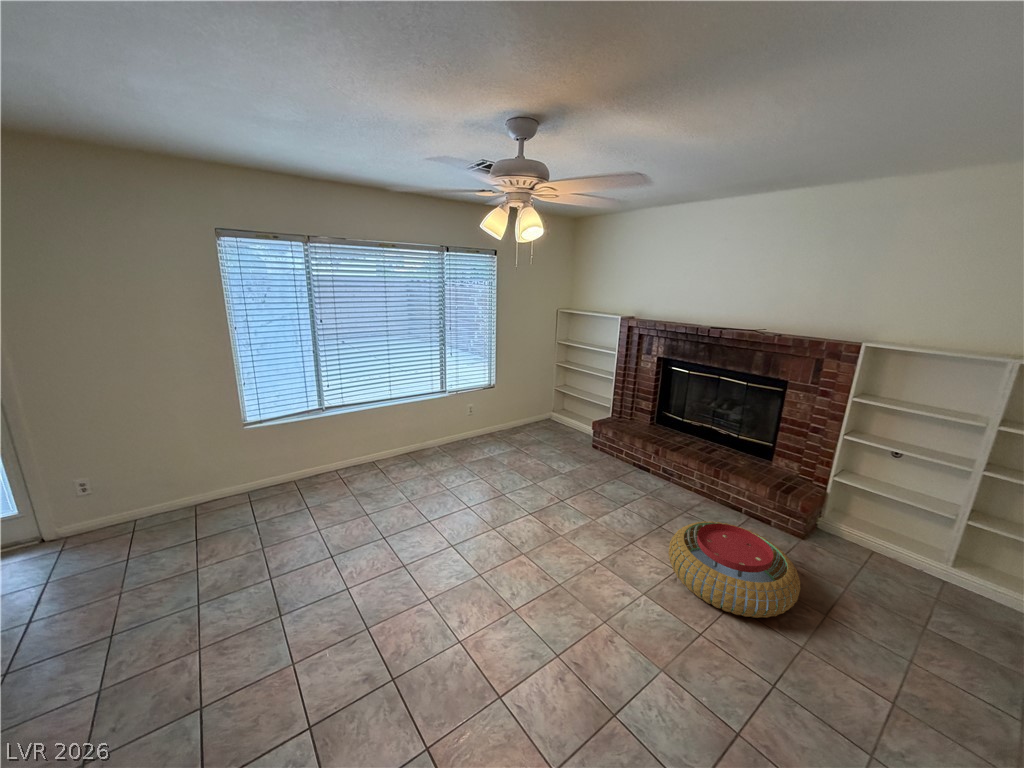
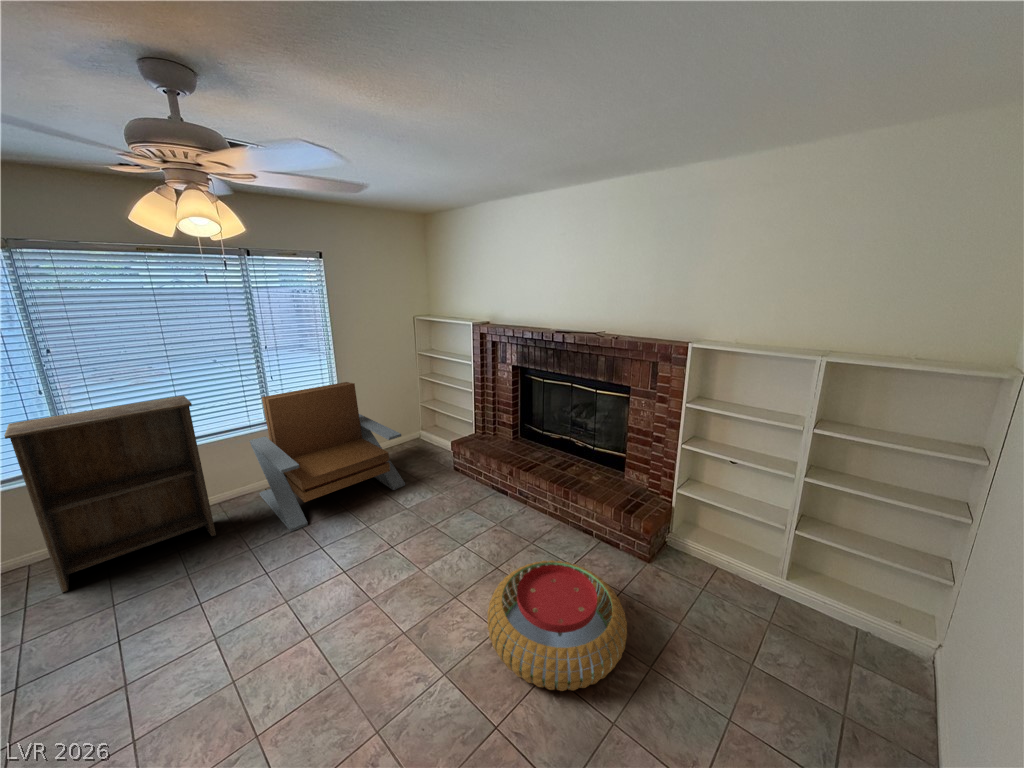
bookshelf: none [307,363,417,501] -> present [4,396,216,592]
lounge chair: none [433,363,556,480] -> present [250,382,405,532]

